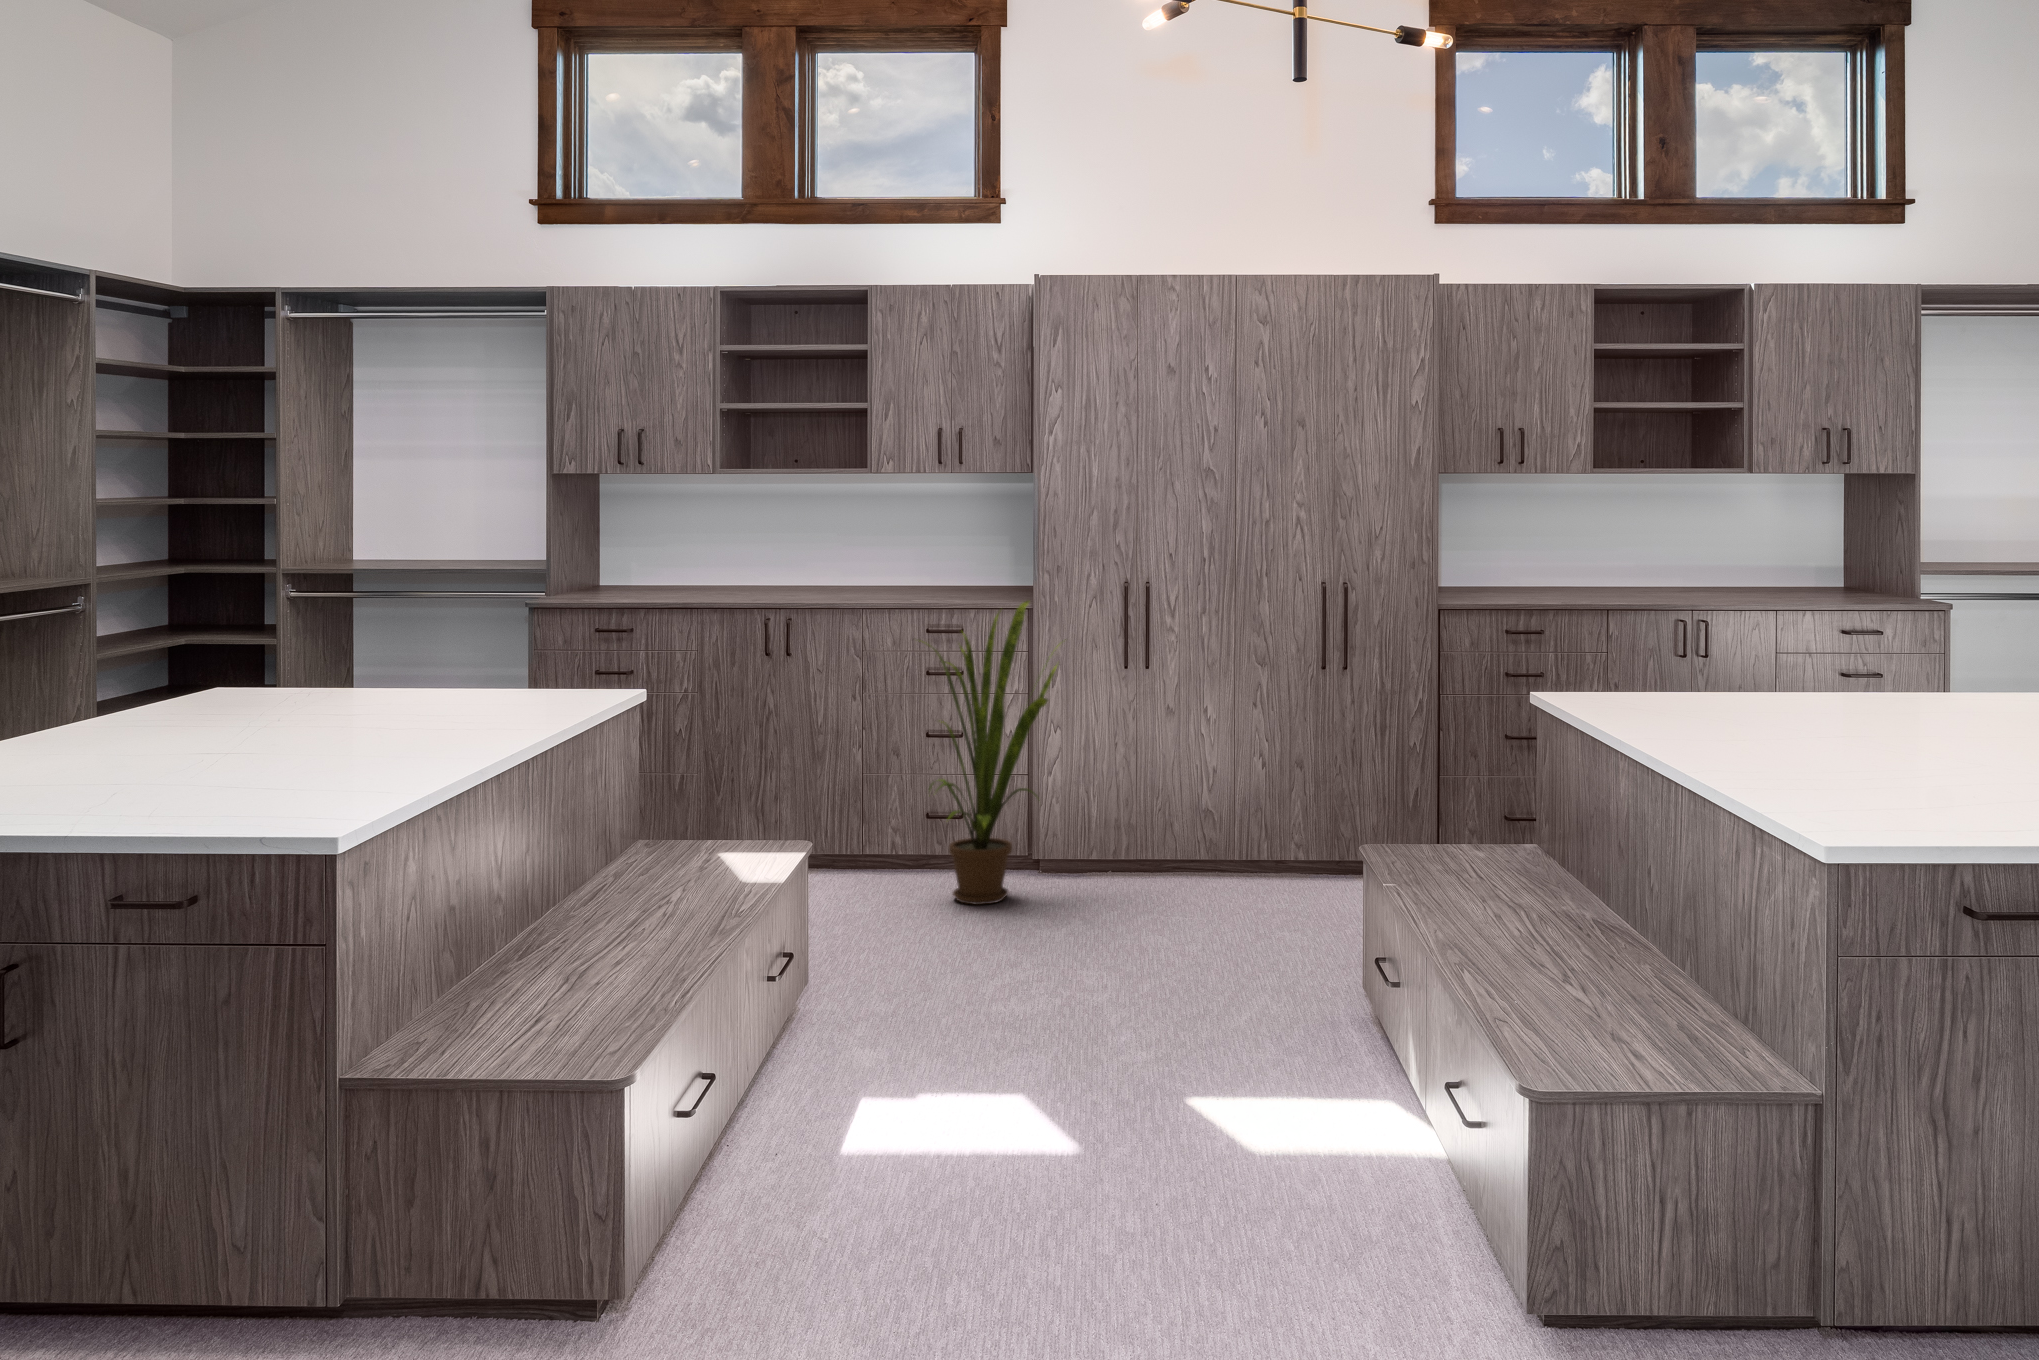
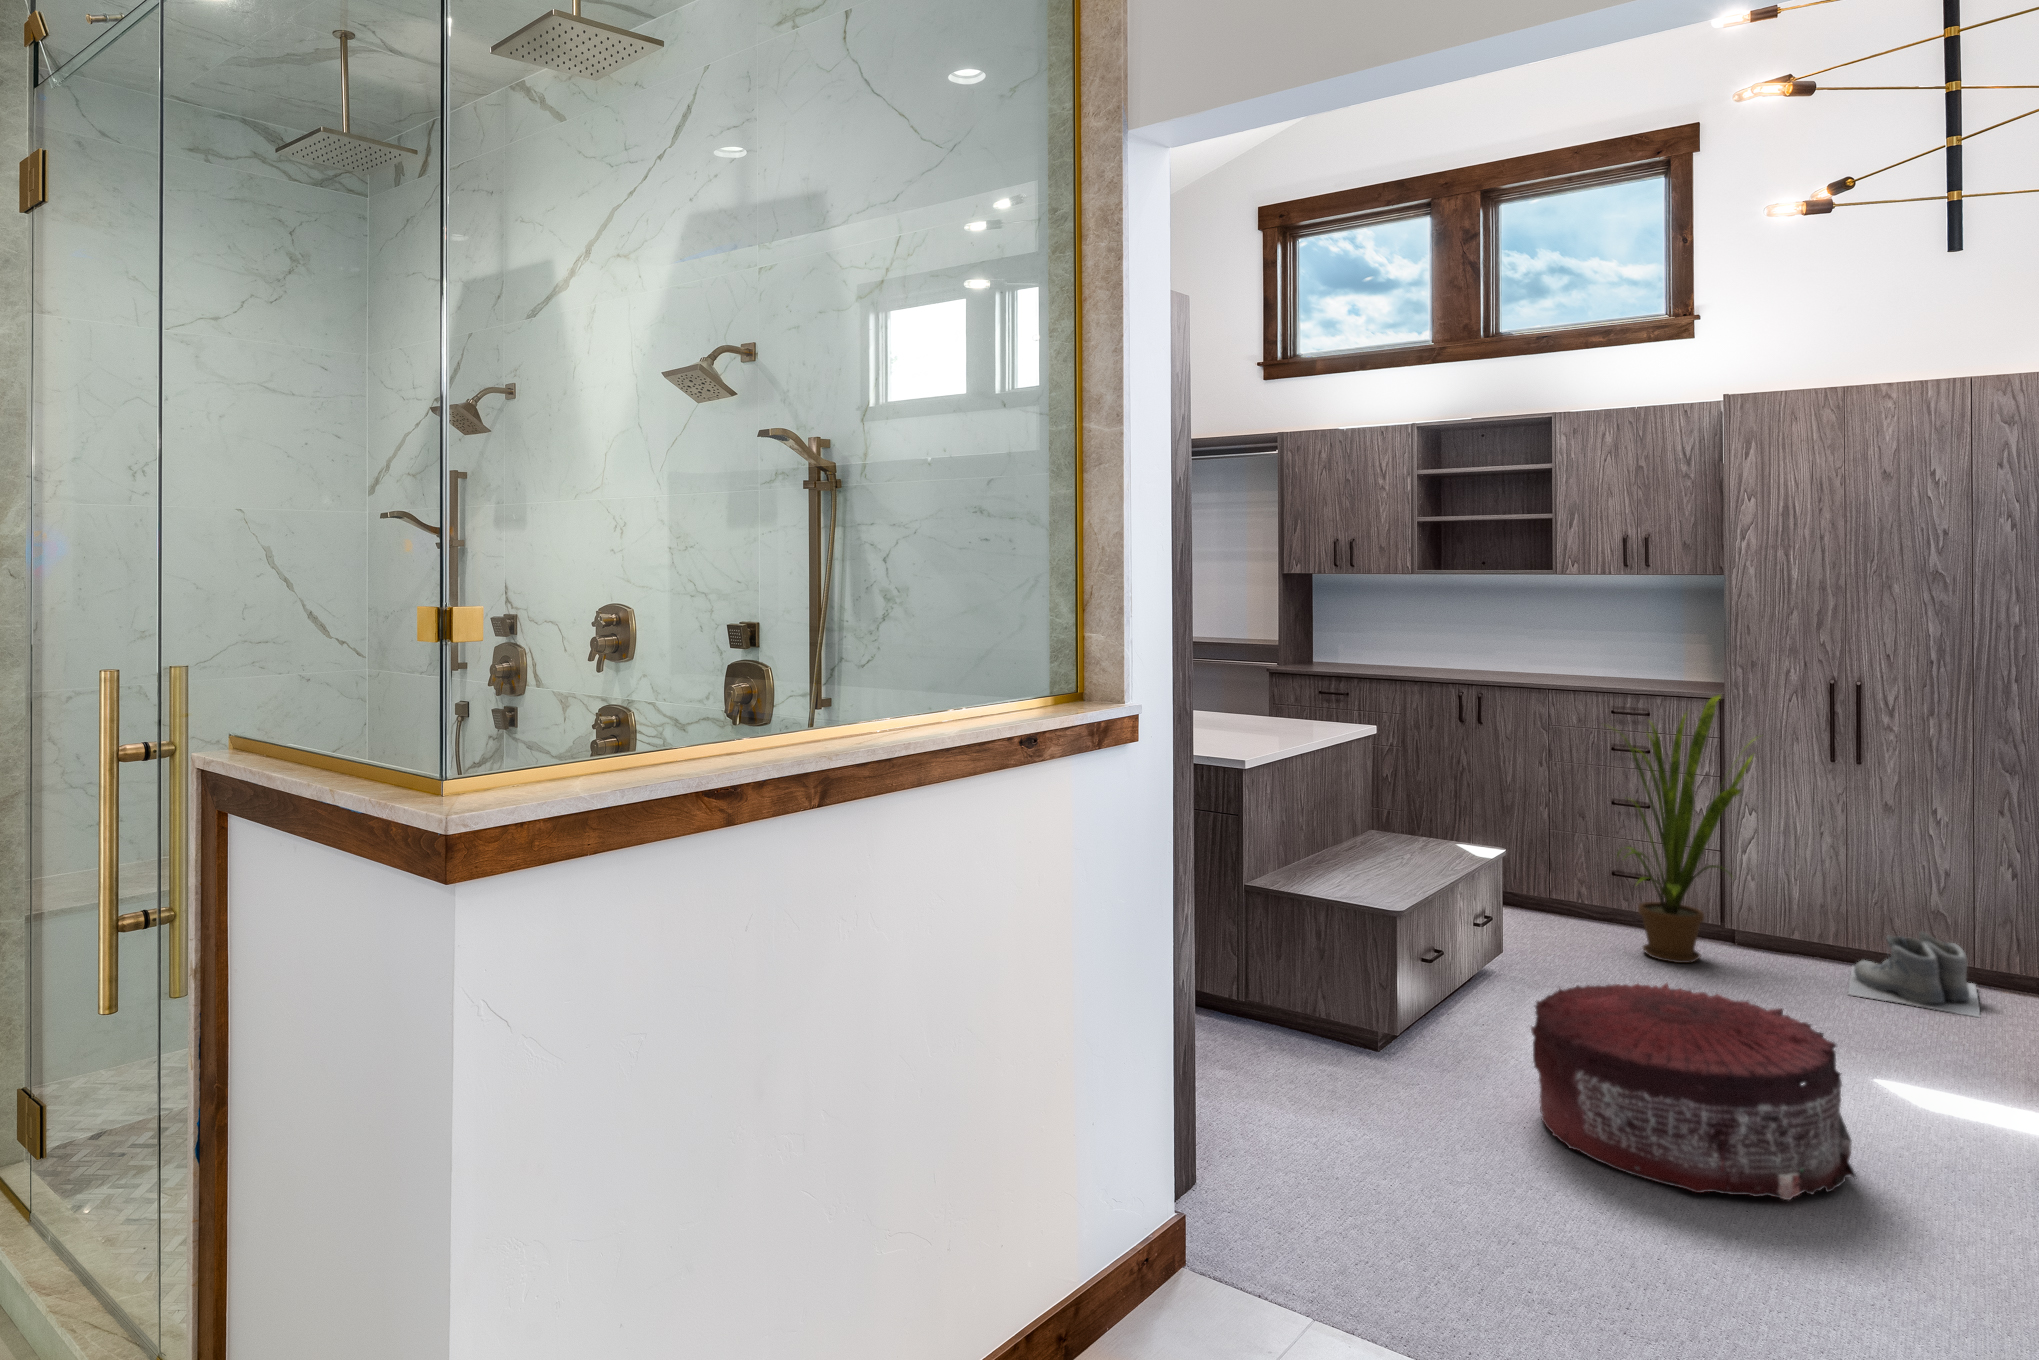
boots: none [1139,830,1244,909] -> present [1848,932,1980,1017]
pouf: none [811,928,1174,1216] -> present [1531,984,1856,1200]

